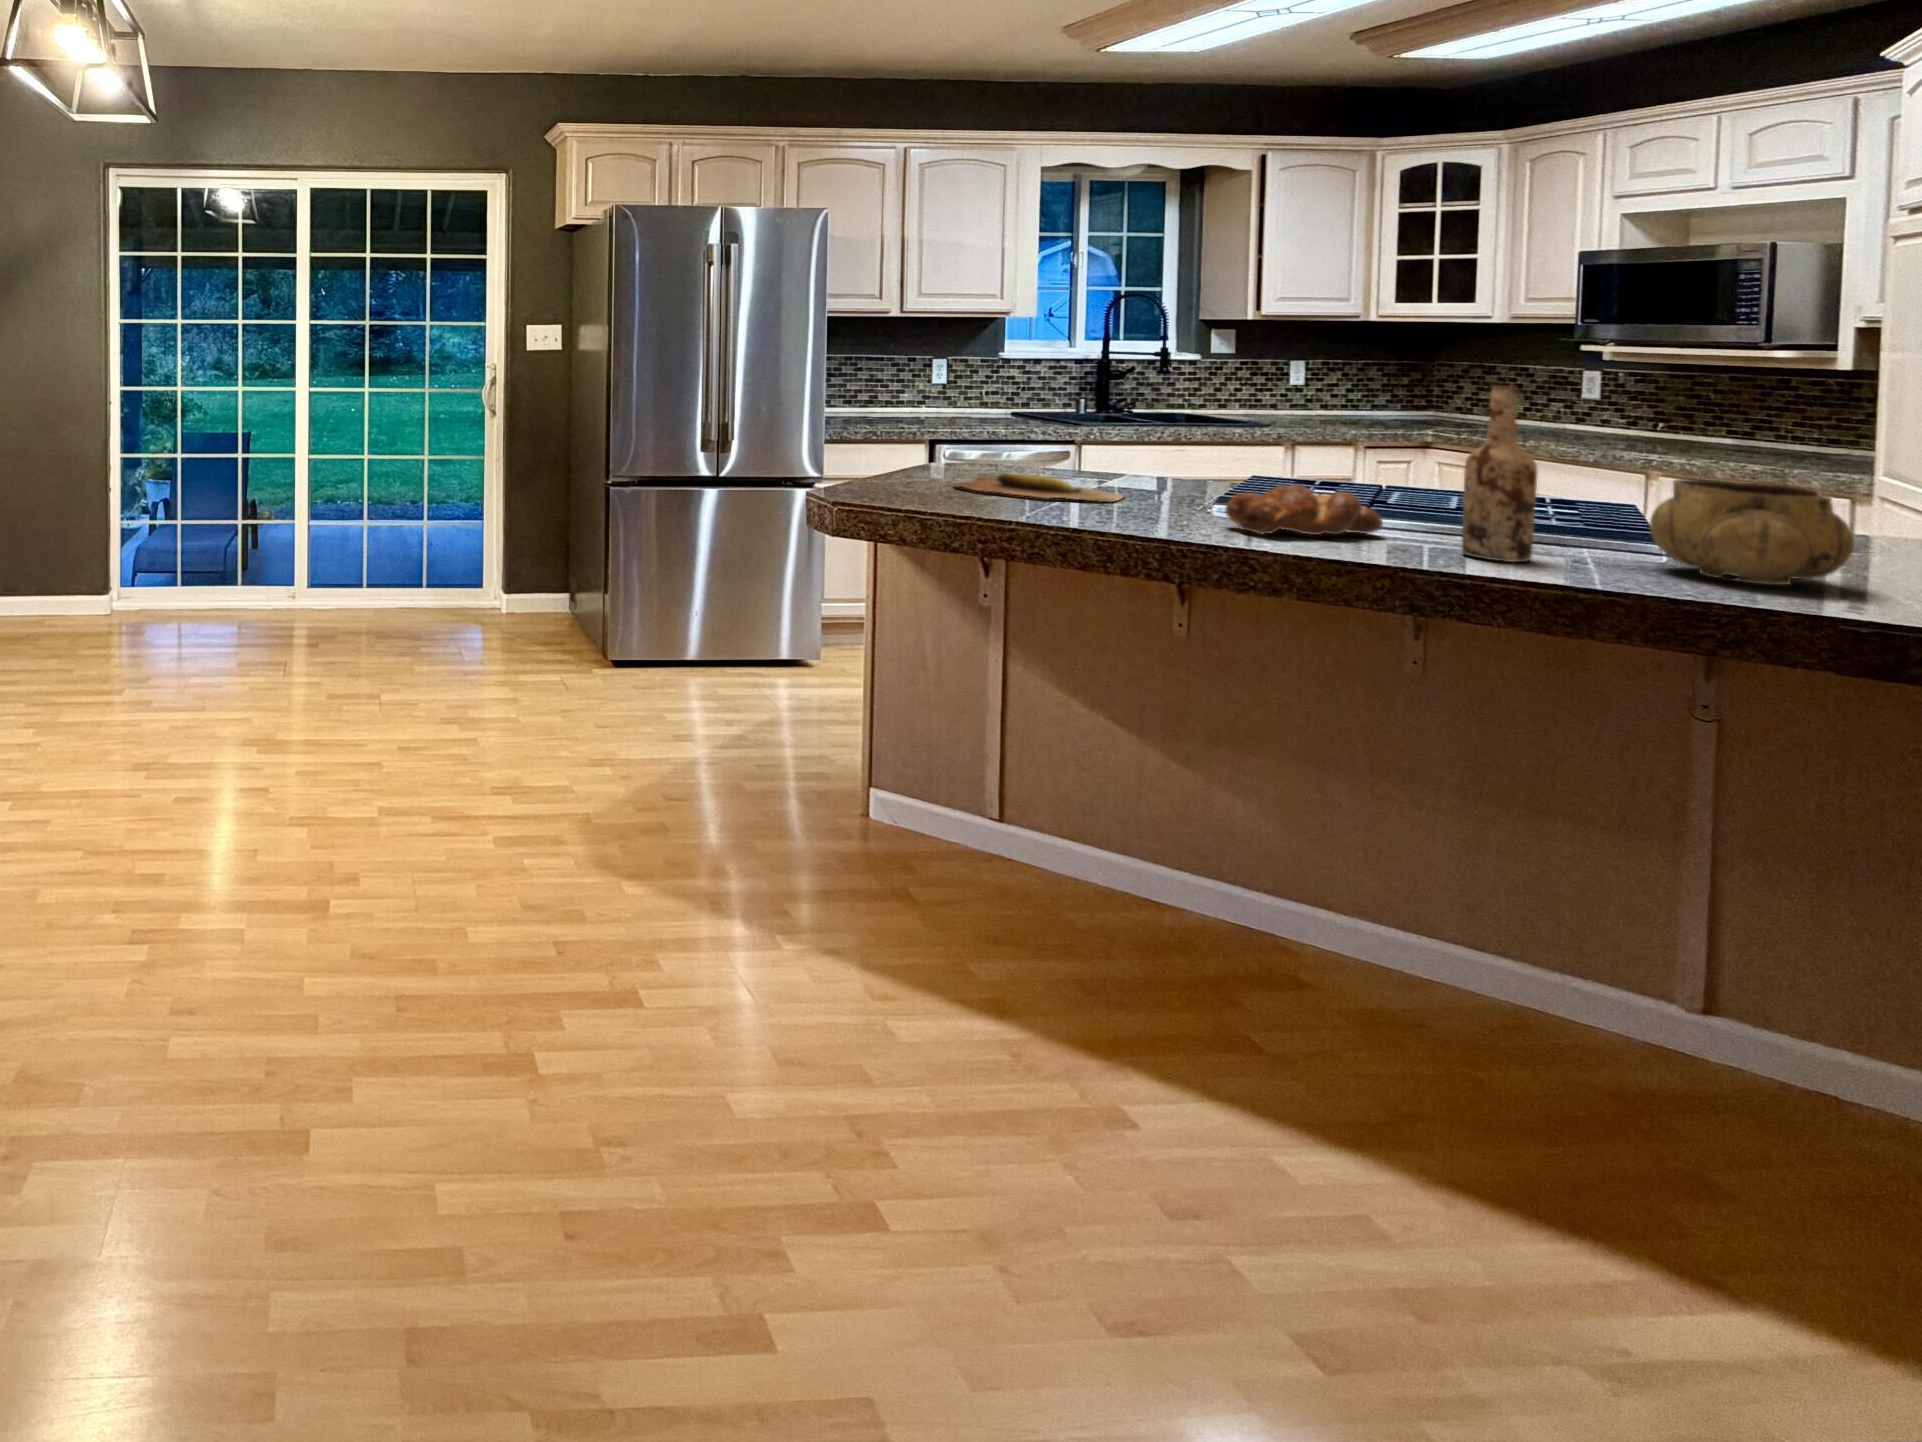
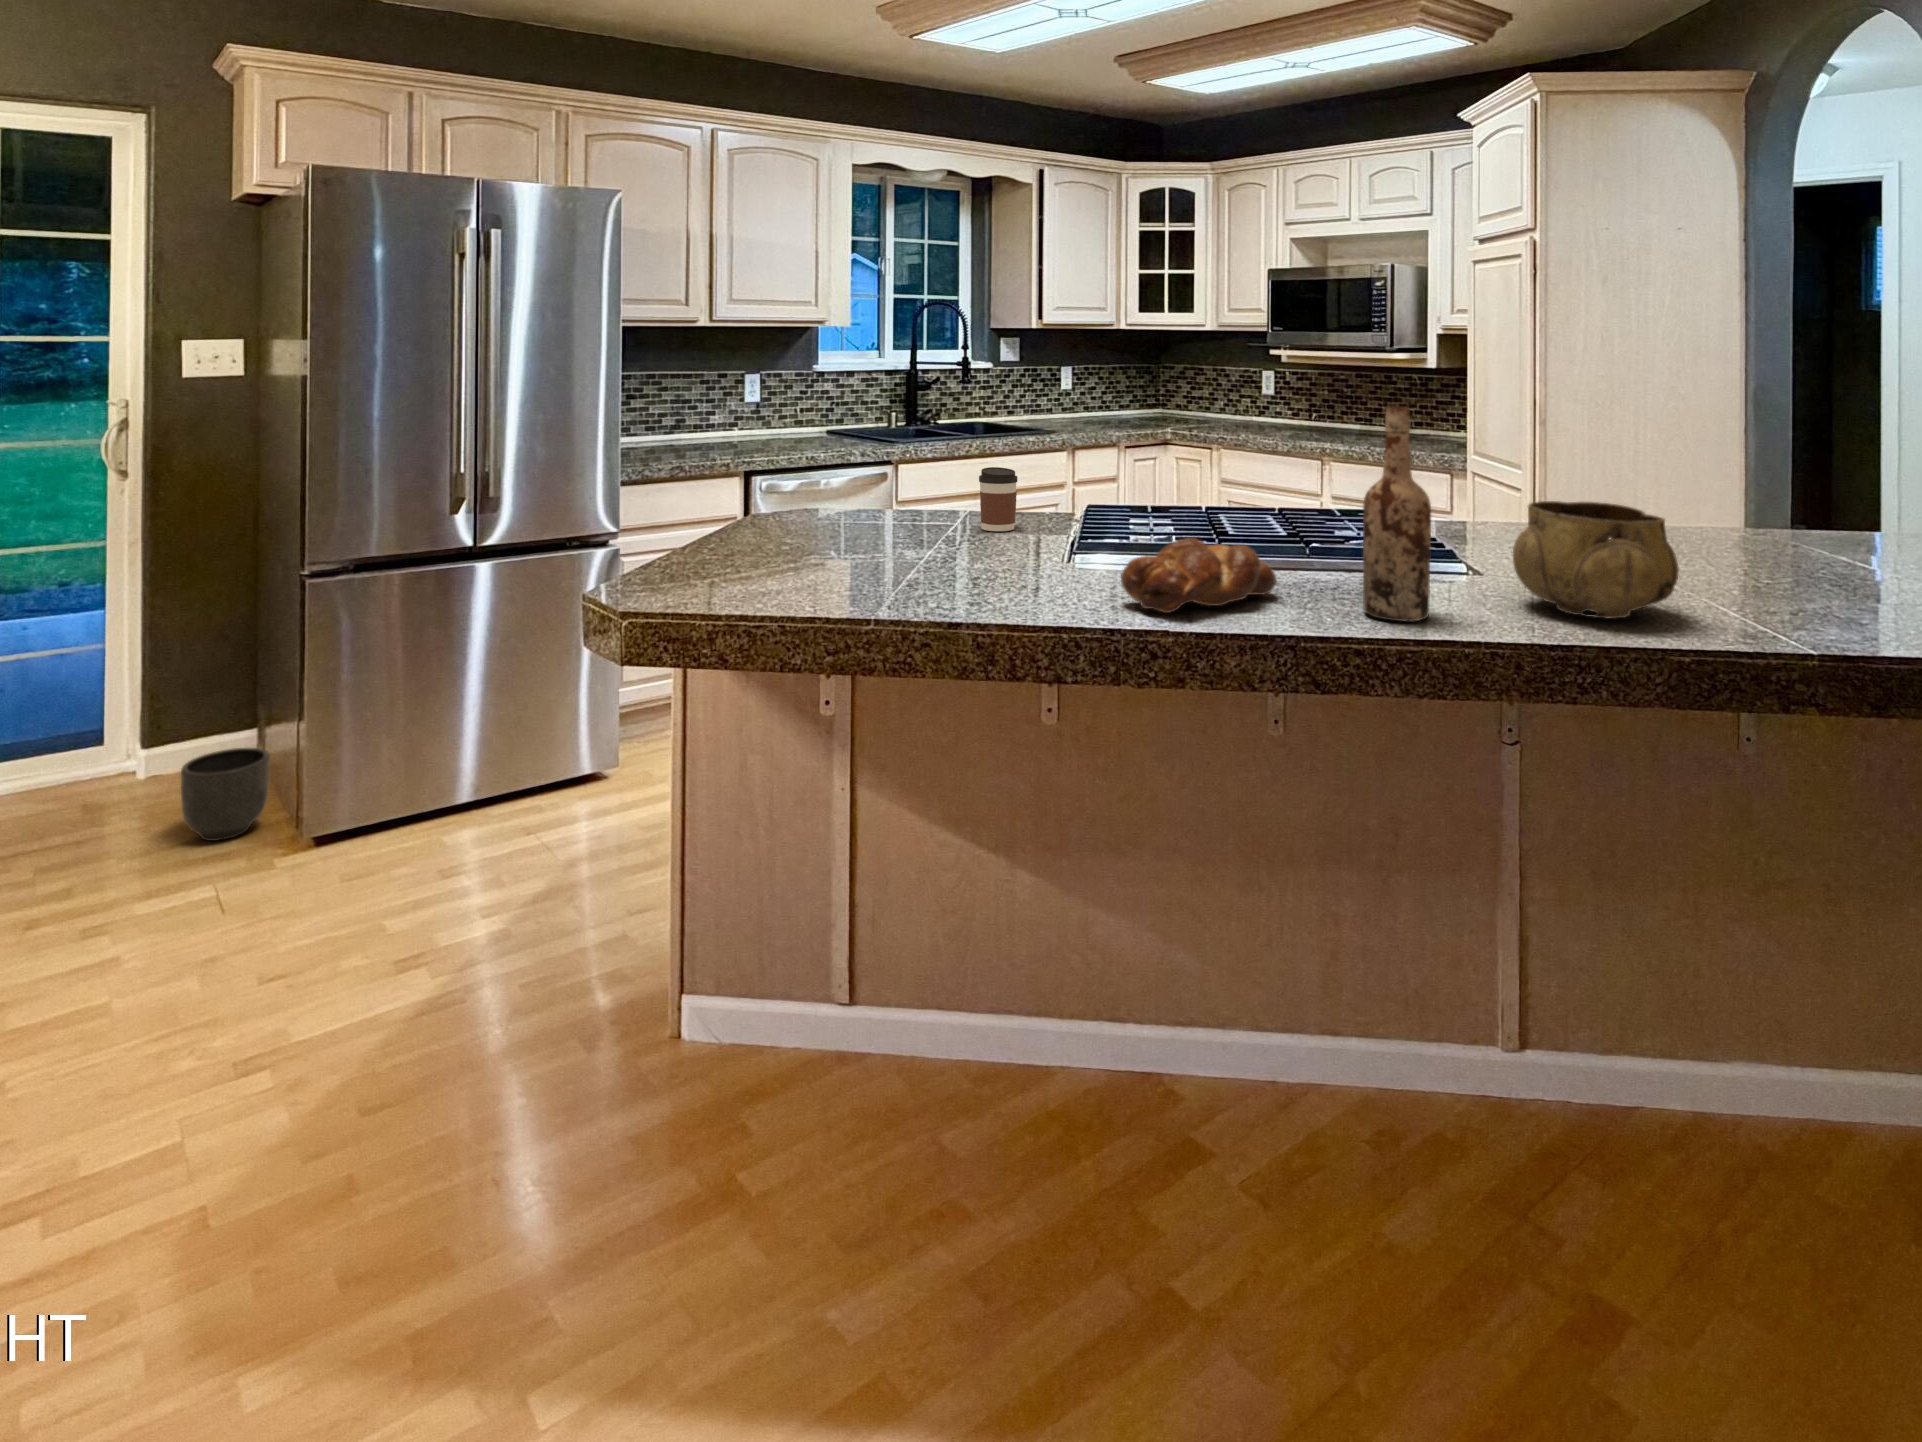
coffee cup: none [1126,432,1163,483] -> present [979,467,1017,531]
cutting board: present [956,473,1125,502] -> none [779,541,991,579]
planter: none [541,595,590,650] -> present [181,748,270,841]

